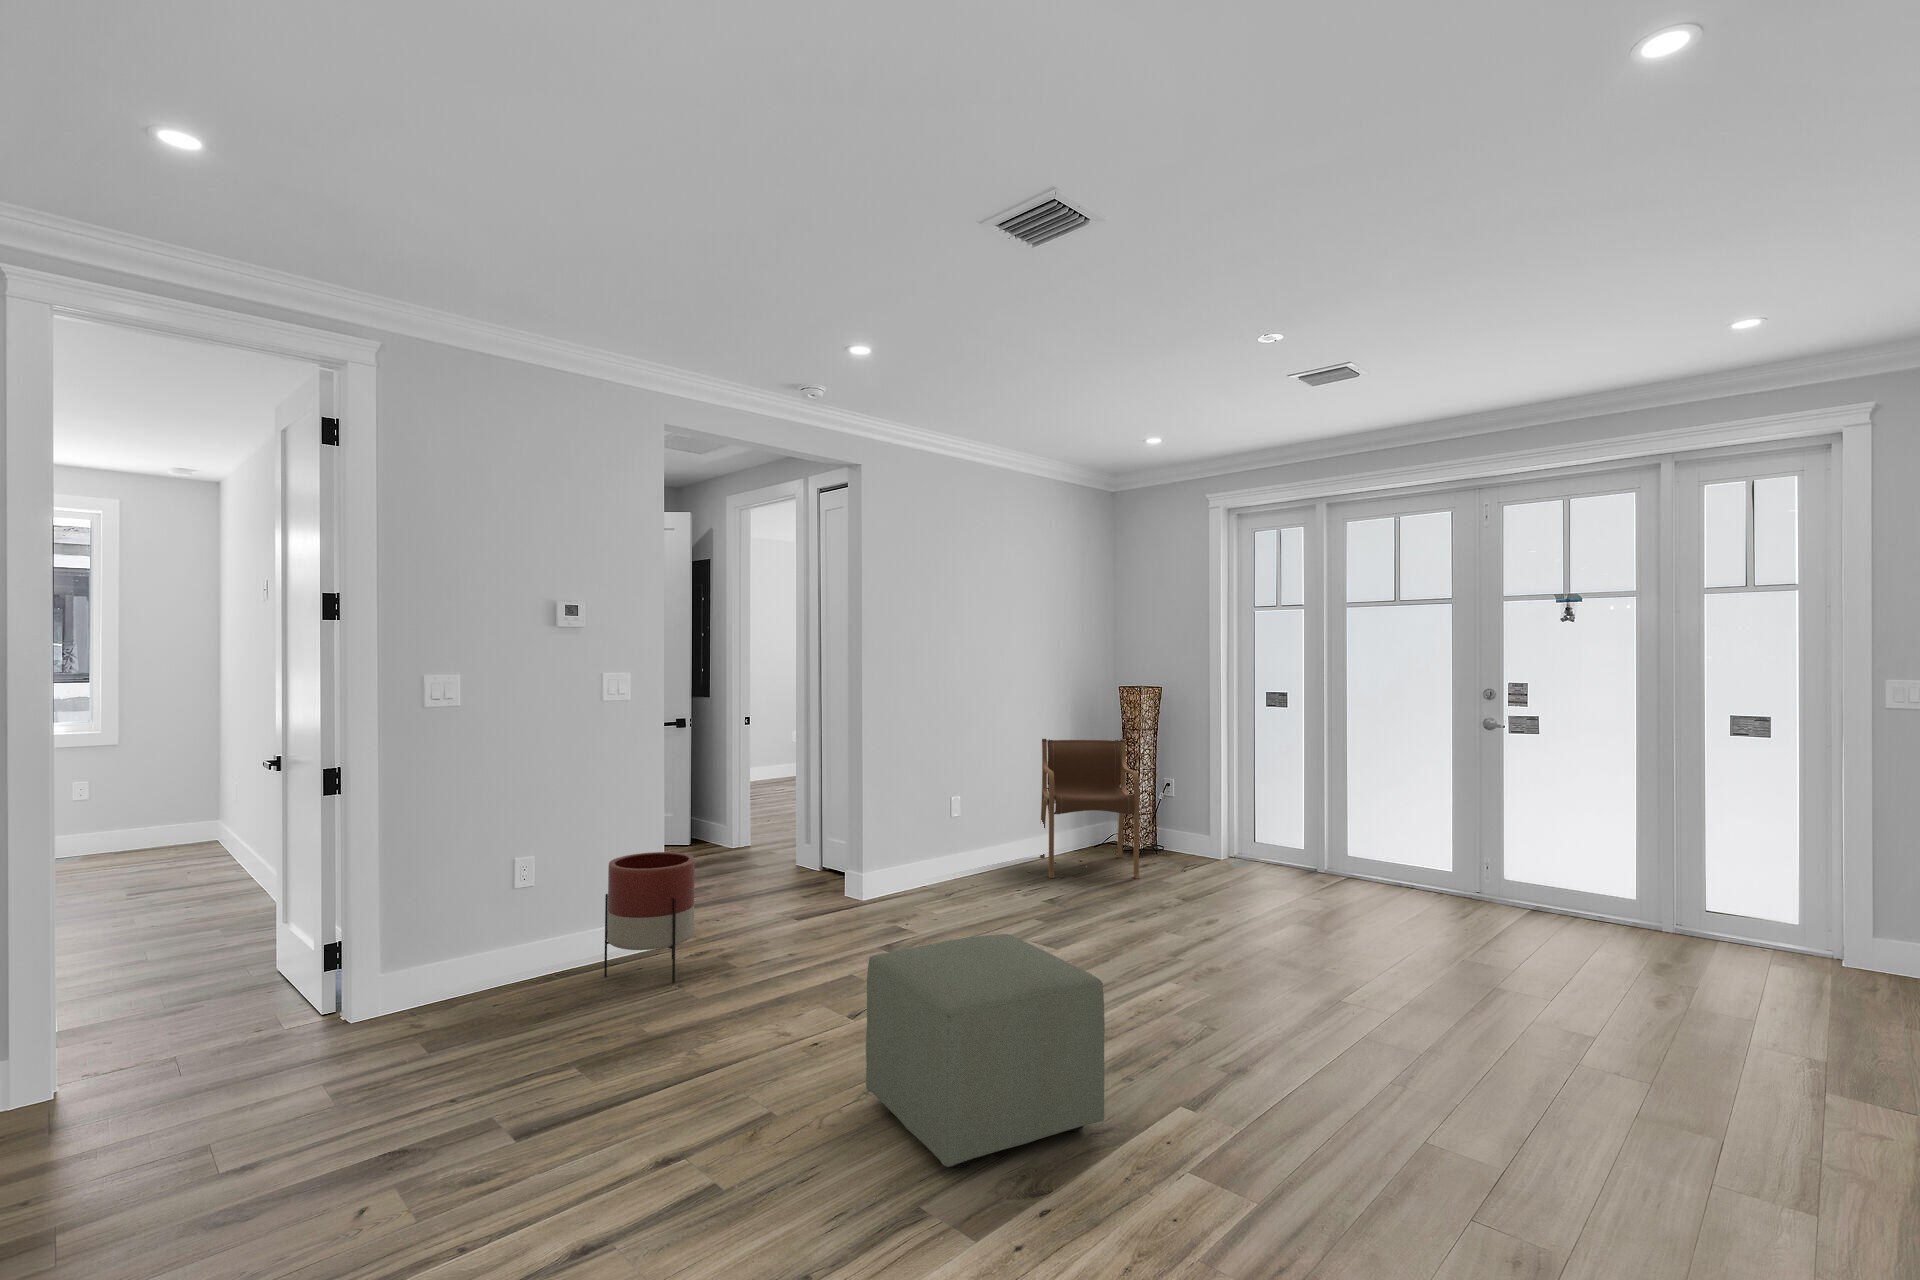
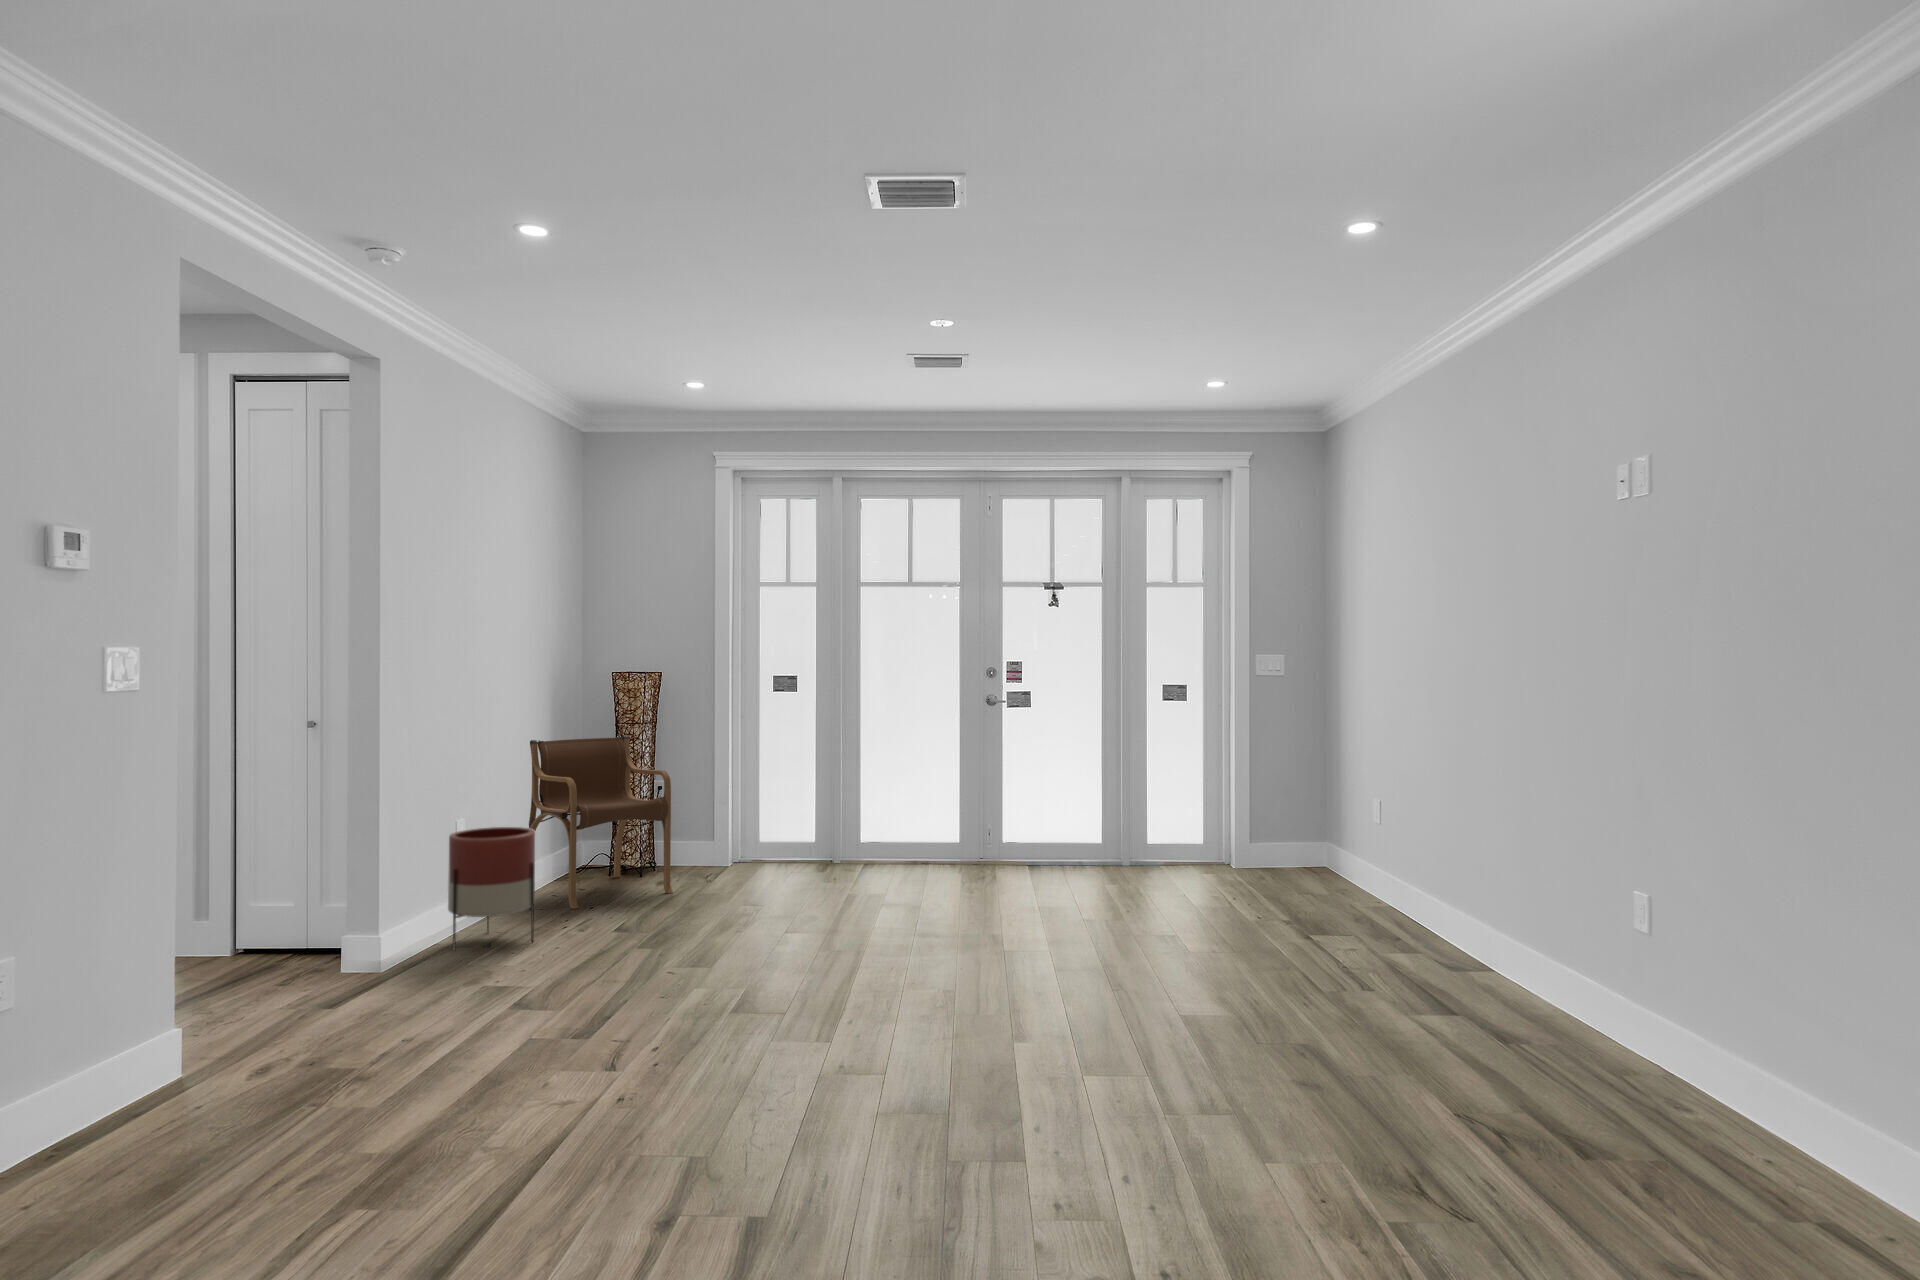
planter: present [604,852,695,983] -> present [448,827,535,950]
ottoman: present [866,934,1105,1167] -> none [750,928,995,1155]

